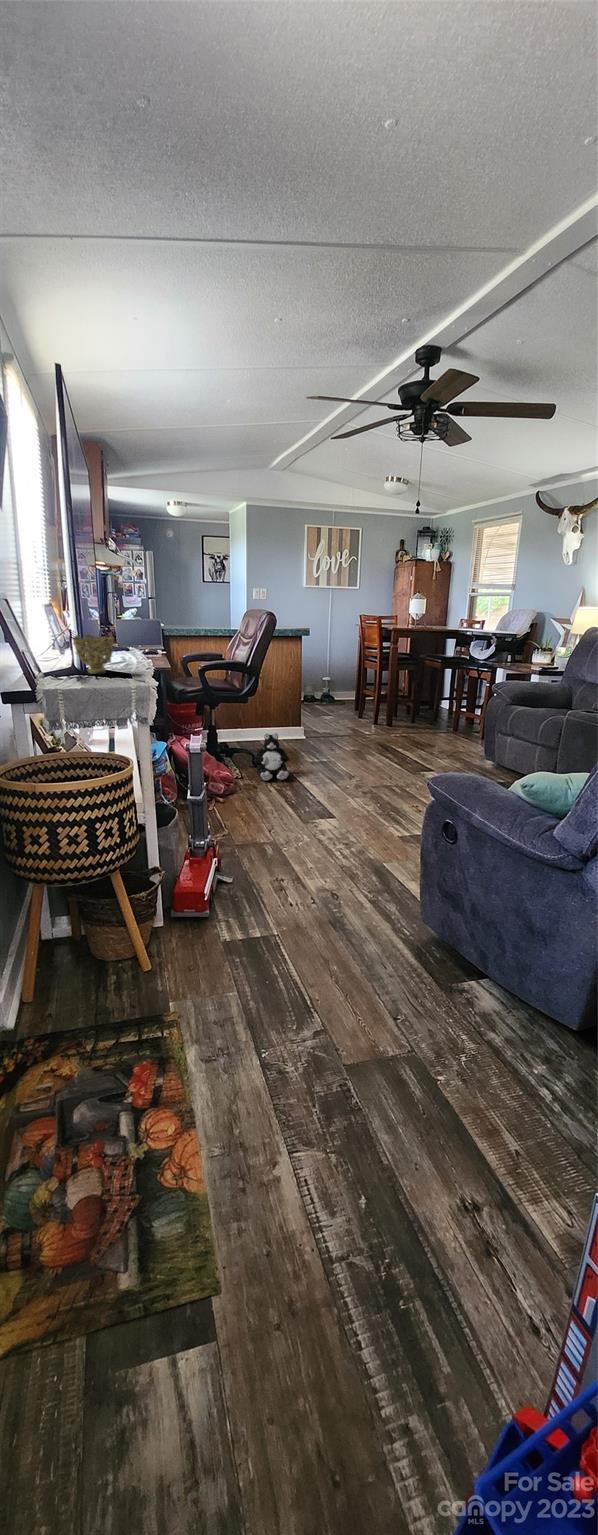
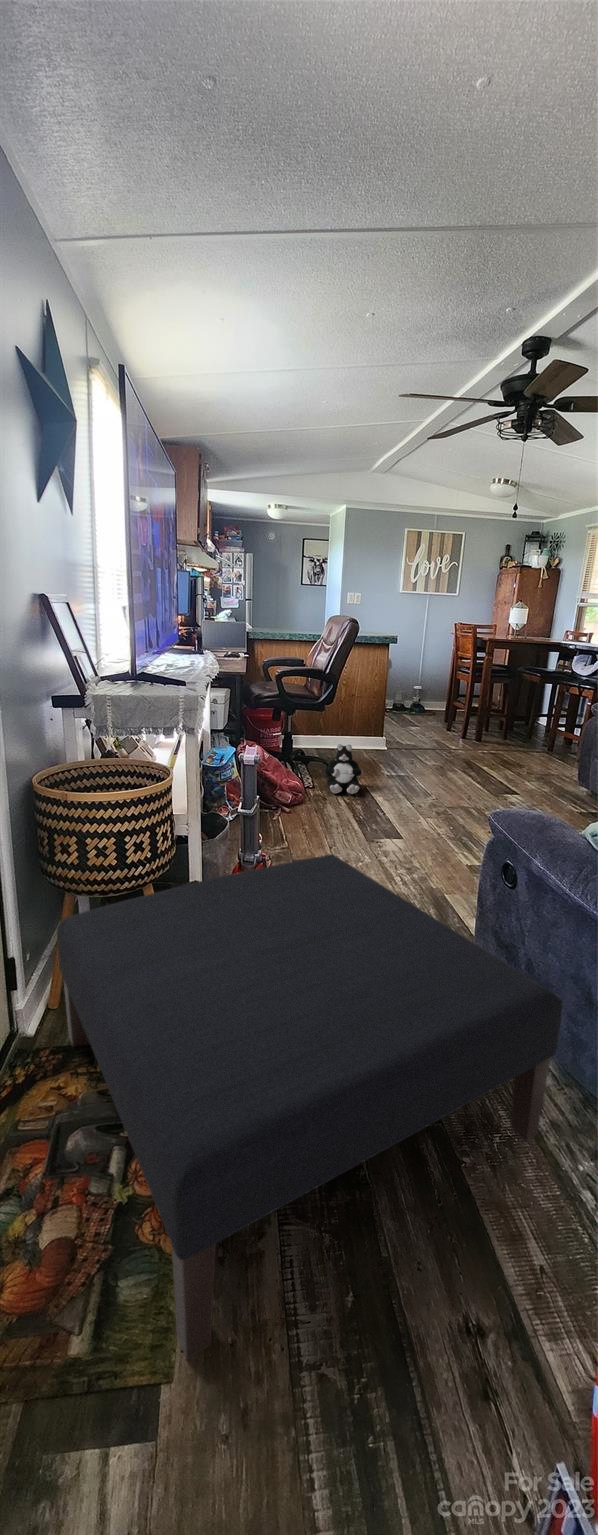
decorative bowl: present [73,634,115,674] -> none [132,638,174,678]
ottoman: none [35,828,511,1278] -> present [57,854,562,1359]

